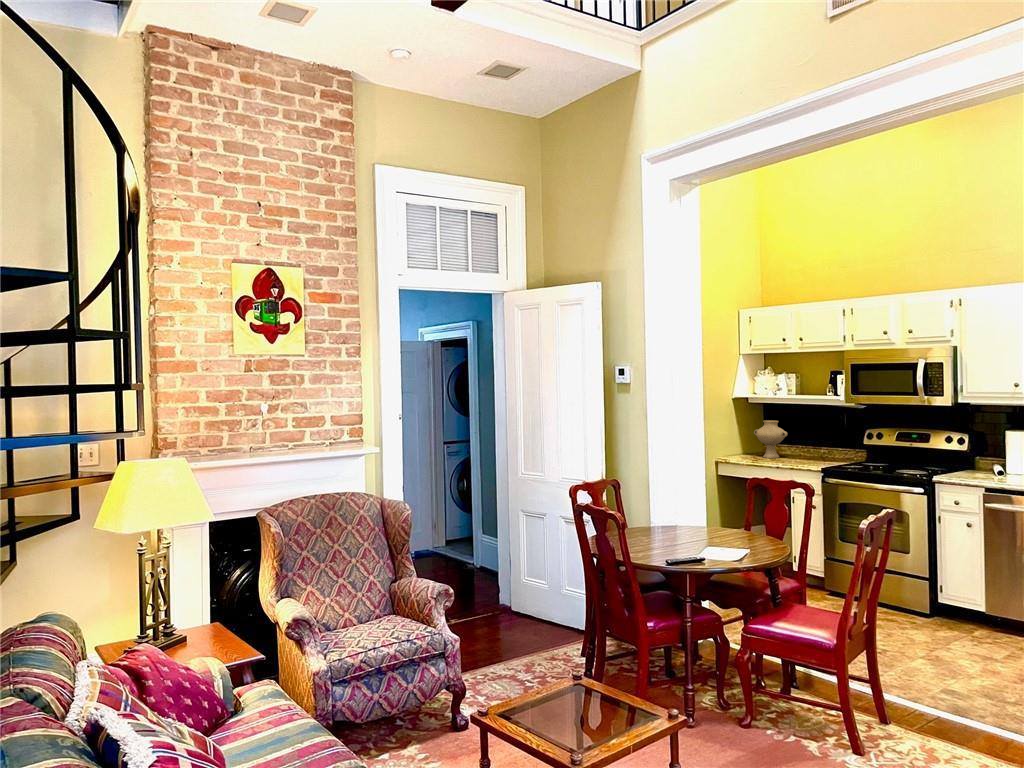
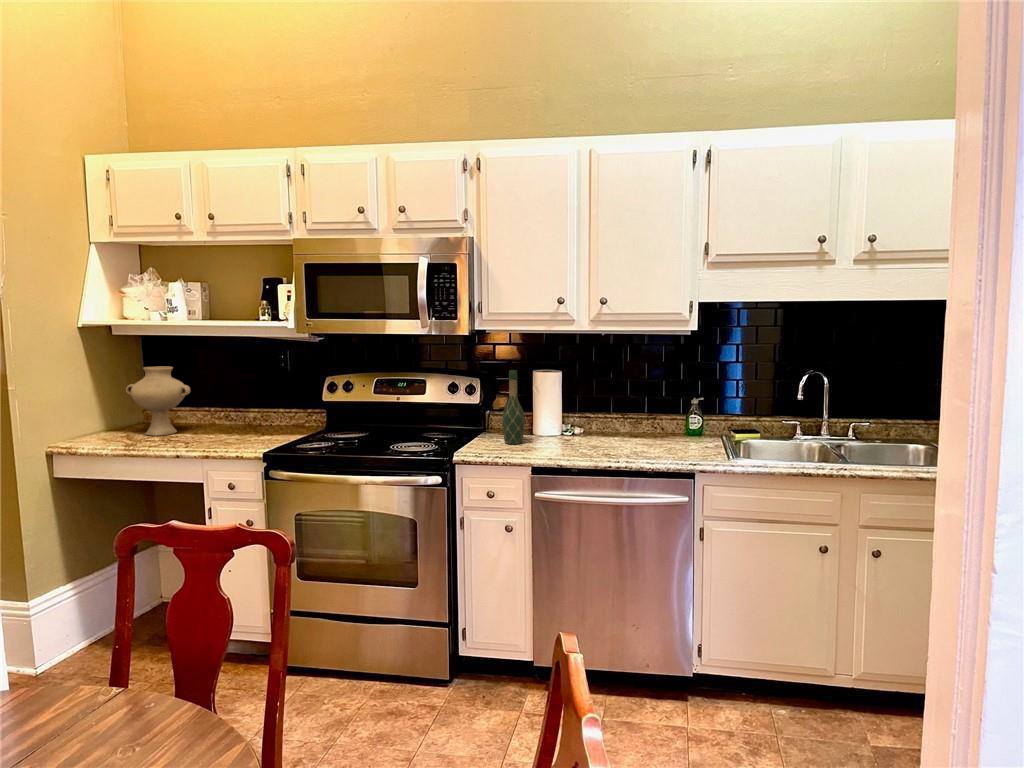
wine bottle: none [975,429,993,476] -> present [502,370,525,444]

